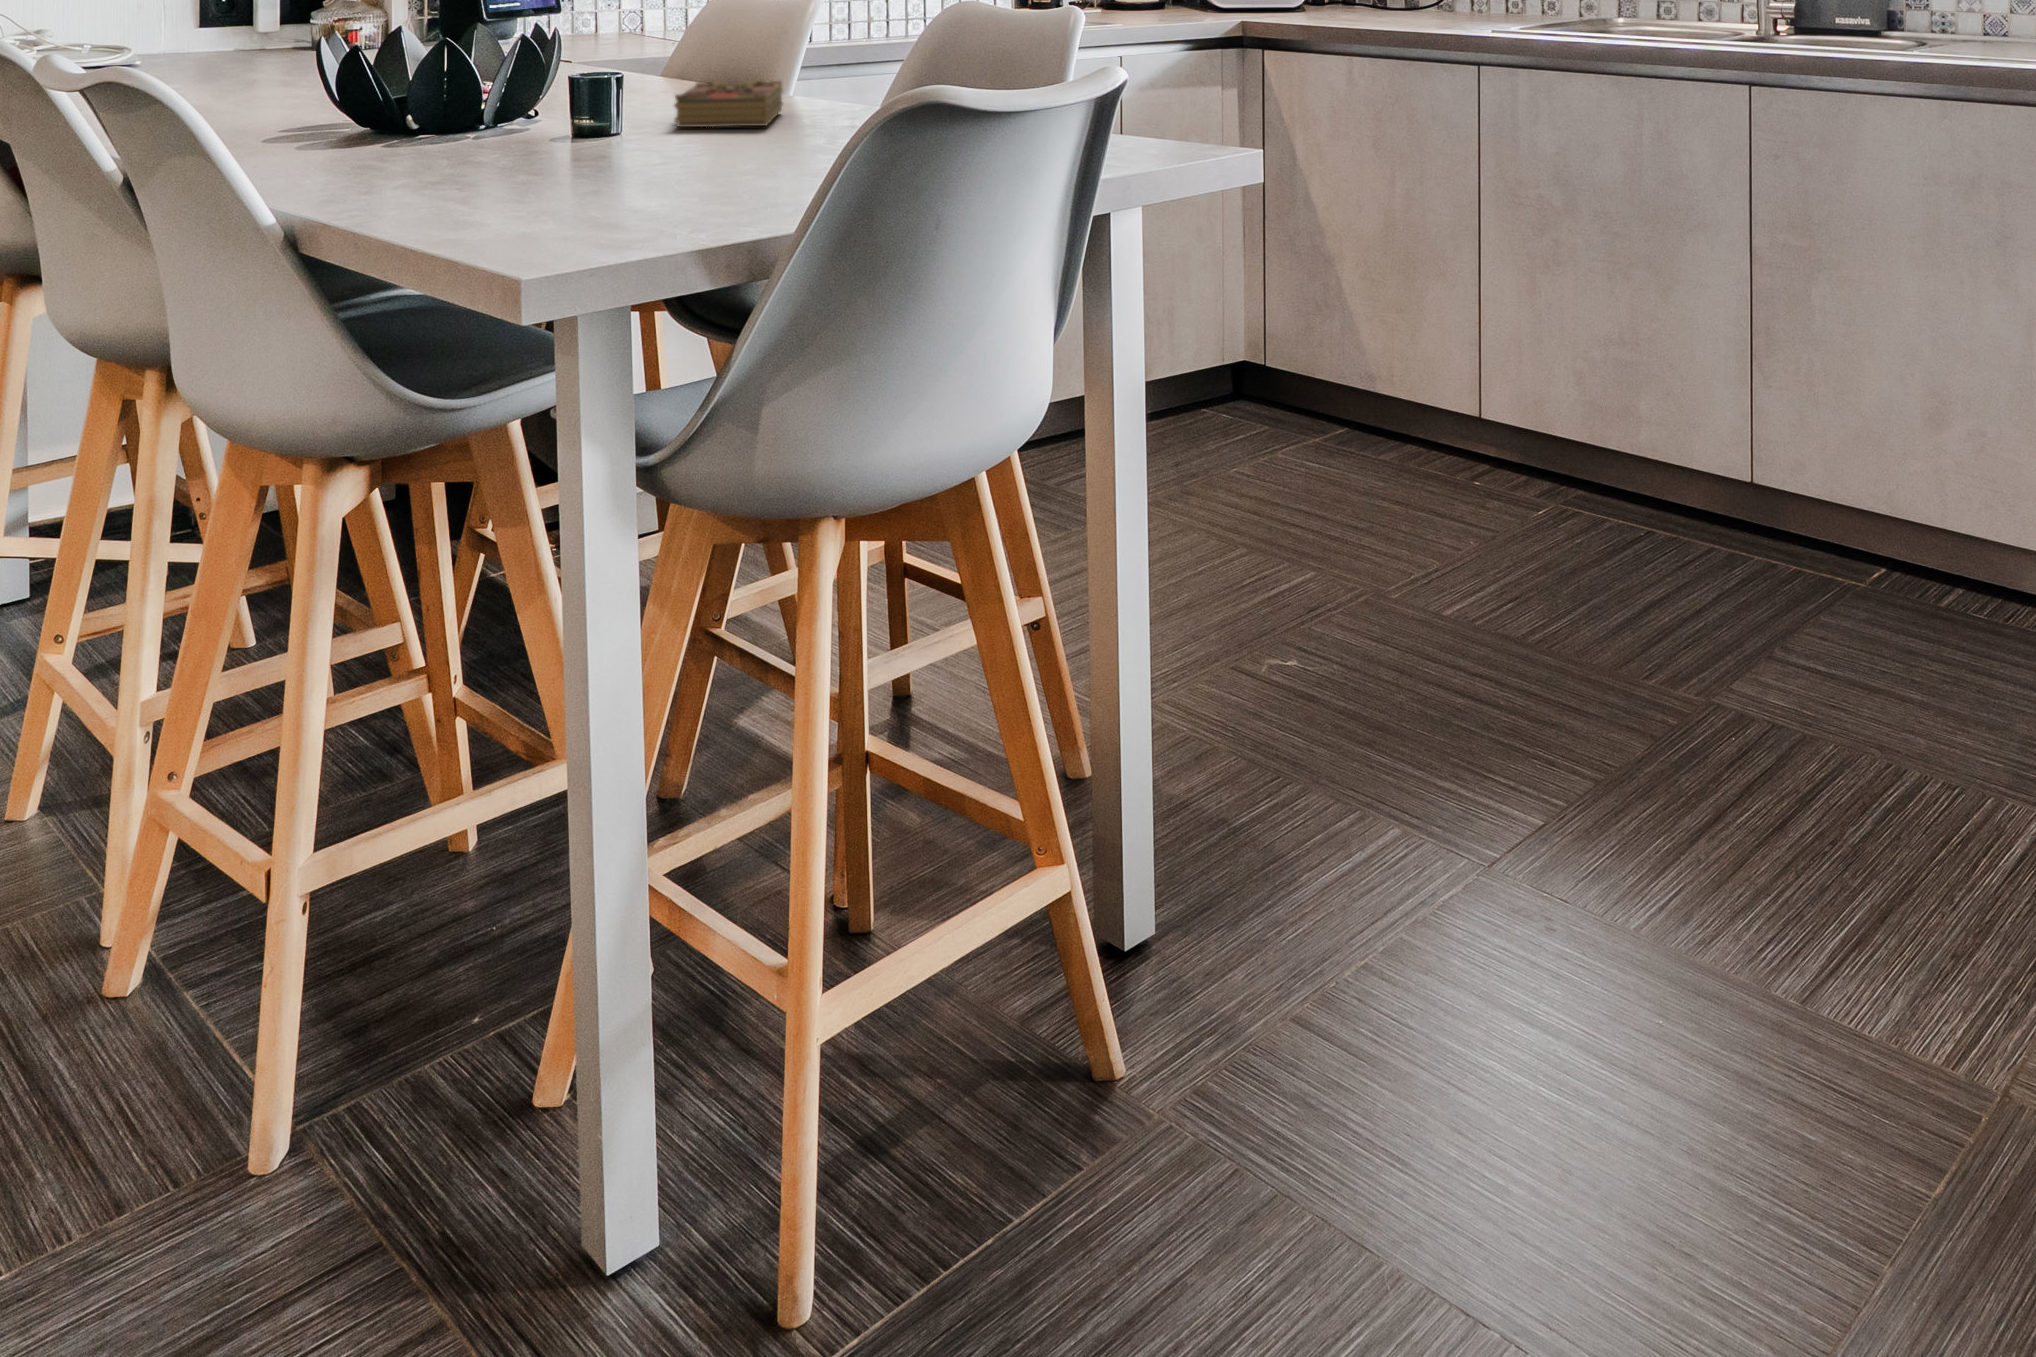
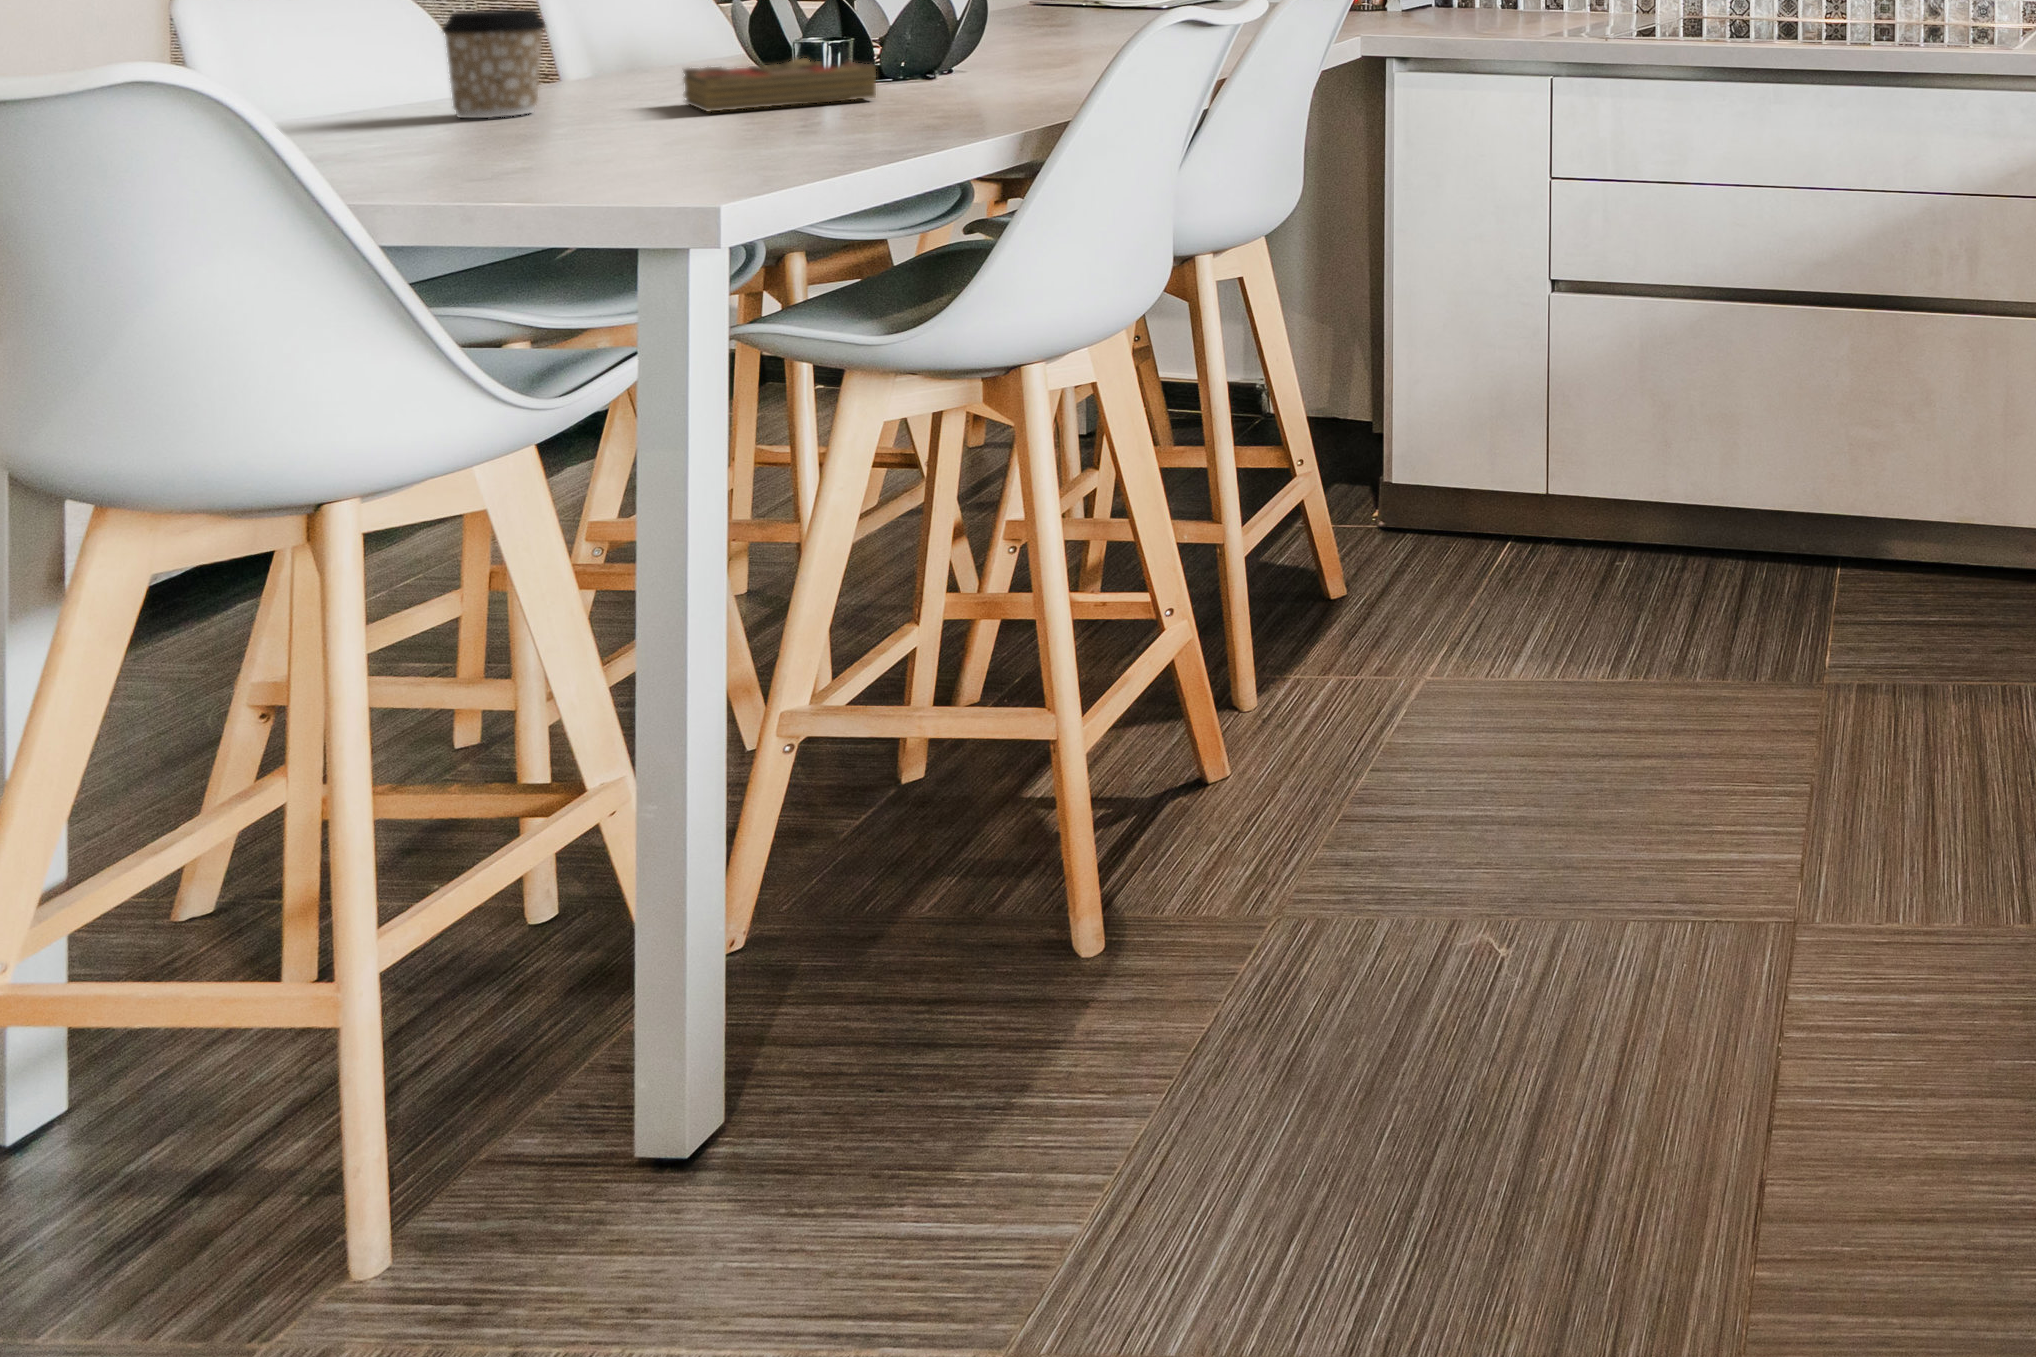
coffee cup: none [577,45,657,150] -> present [443,9,545,118]

